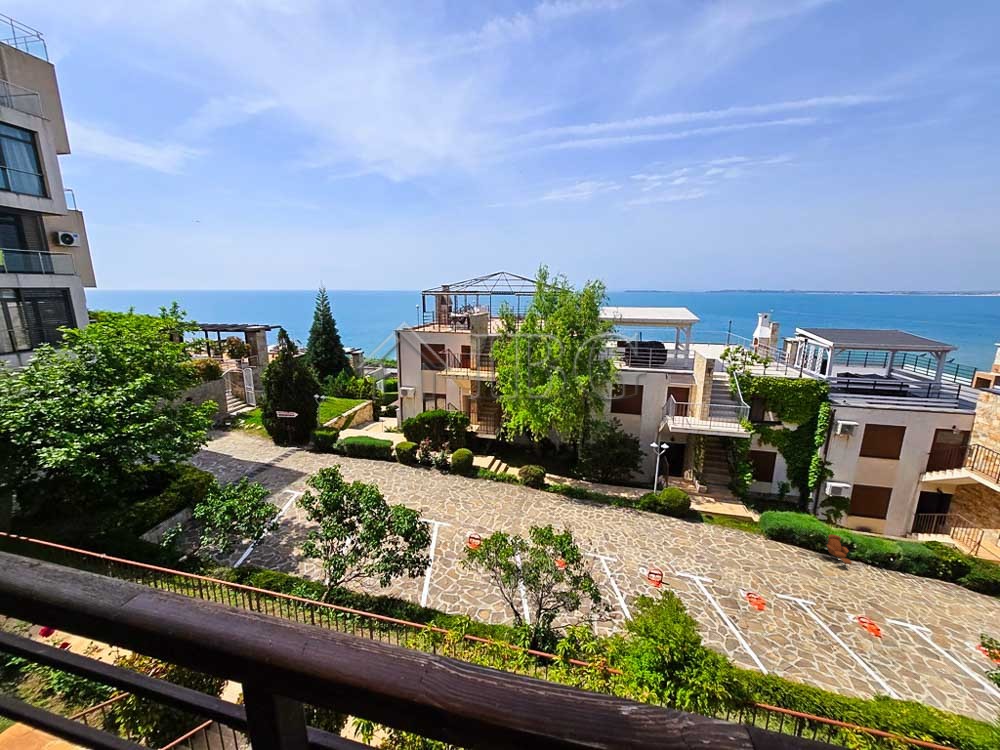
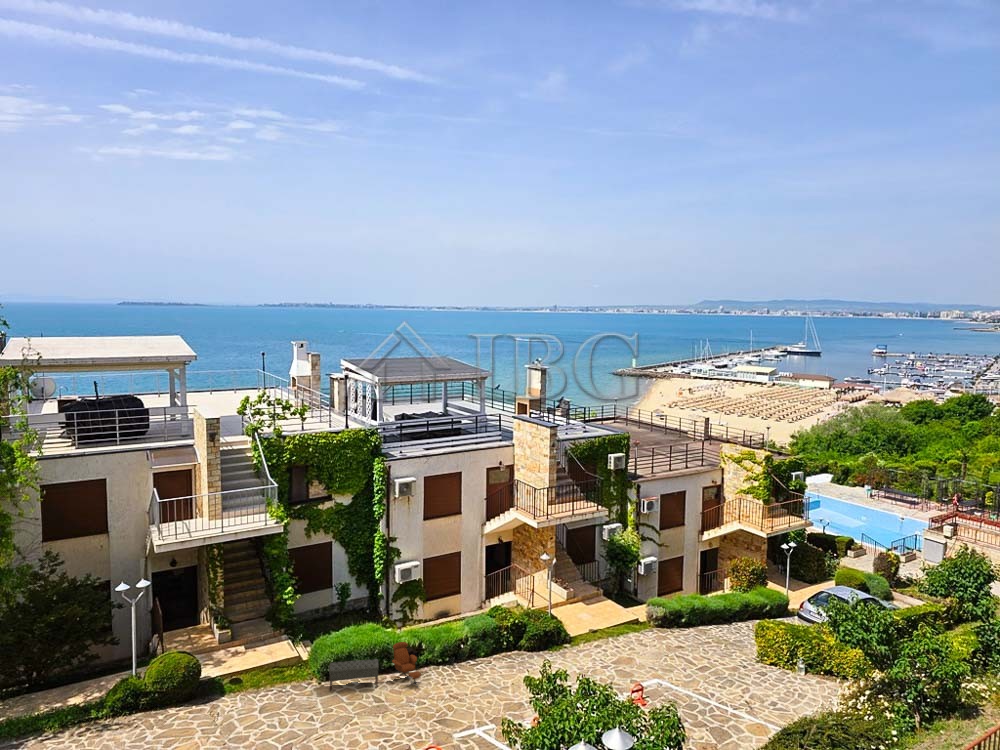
bench: none [775,530,816,558] -> present [329,659,379,691]

